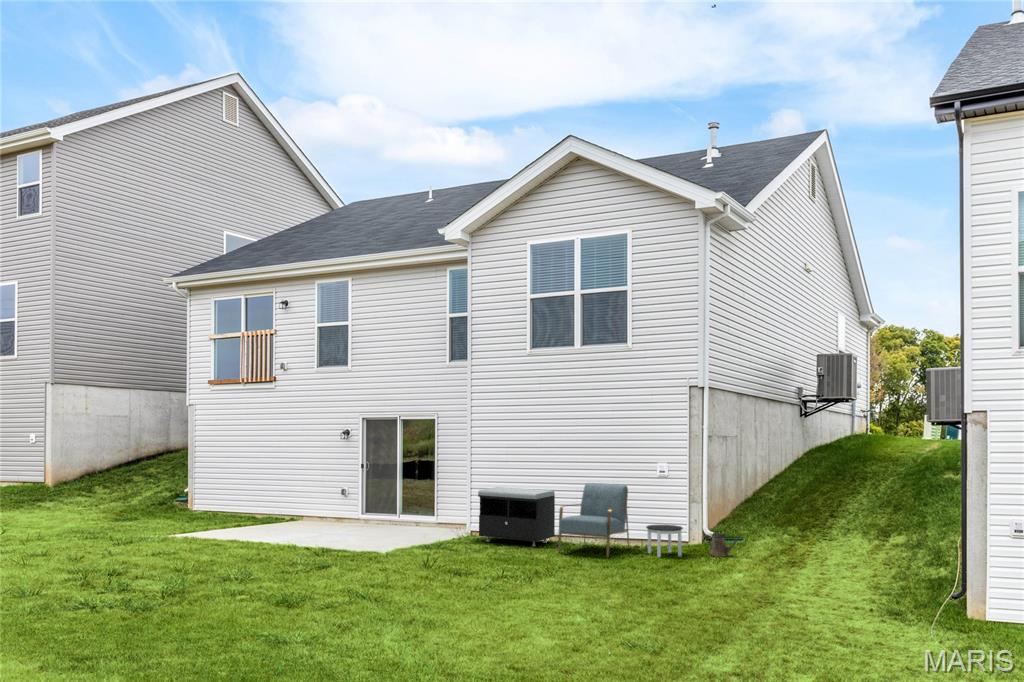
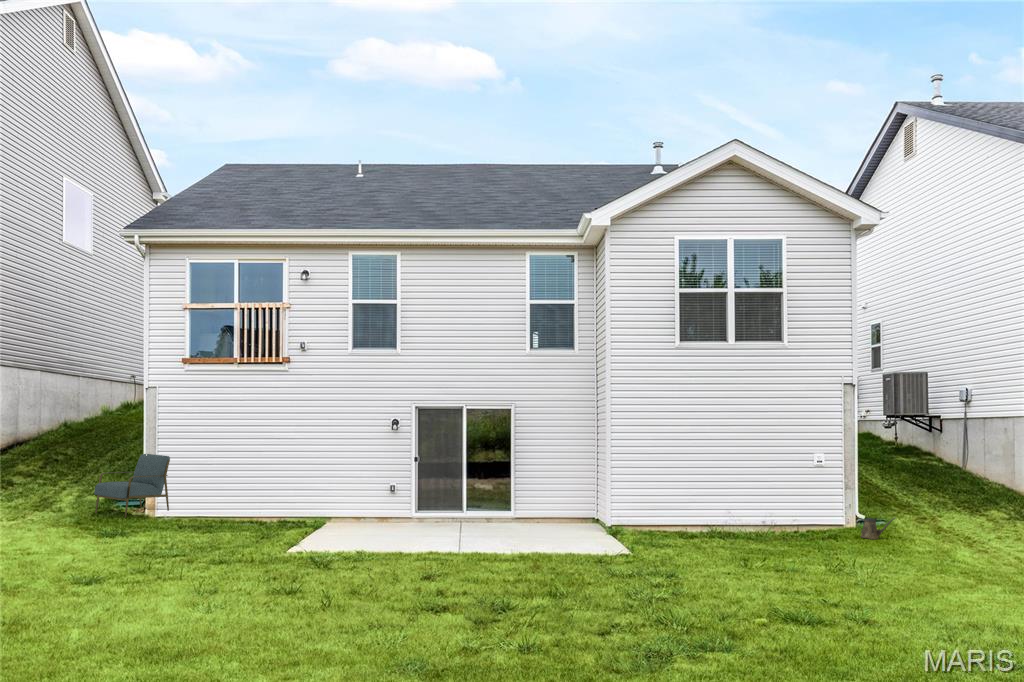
chair: present [558,483,629,557] -> present [94,454,170,518]
storage bench: present [478,487,555,546] -> none [643,482,717,541]
round table: present [646,525,683,557] -> none [816,513,852,544]

